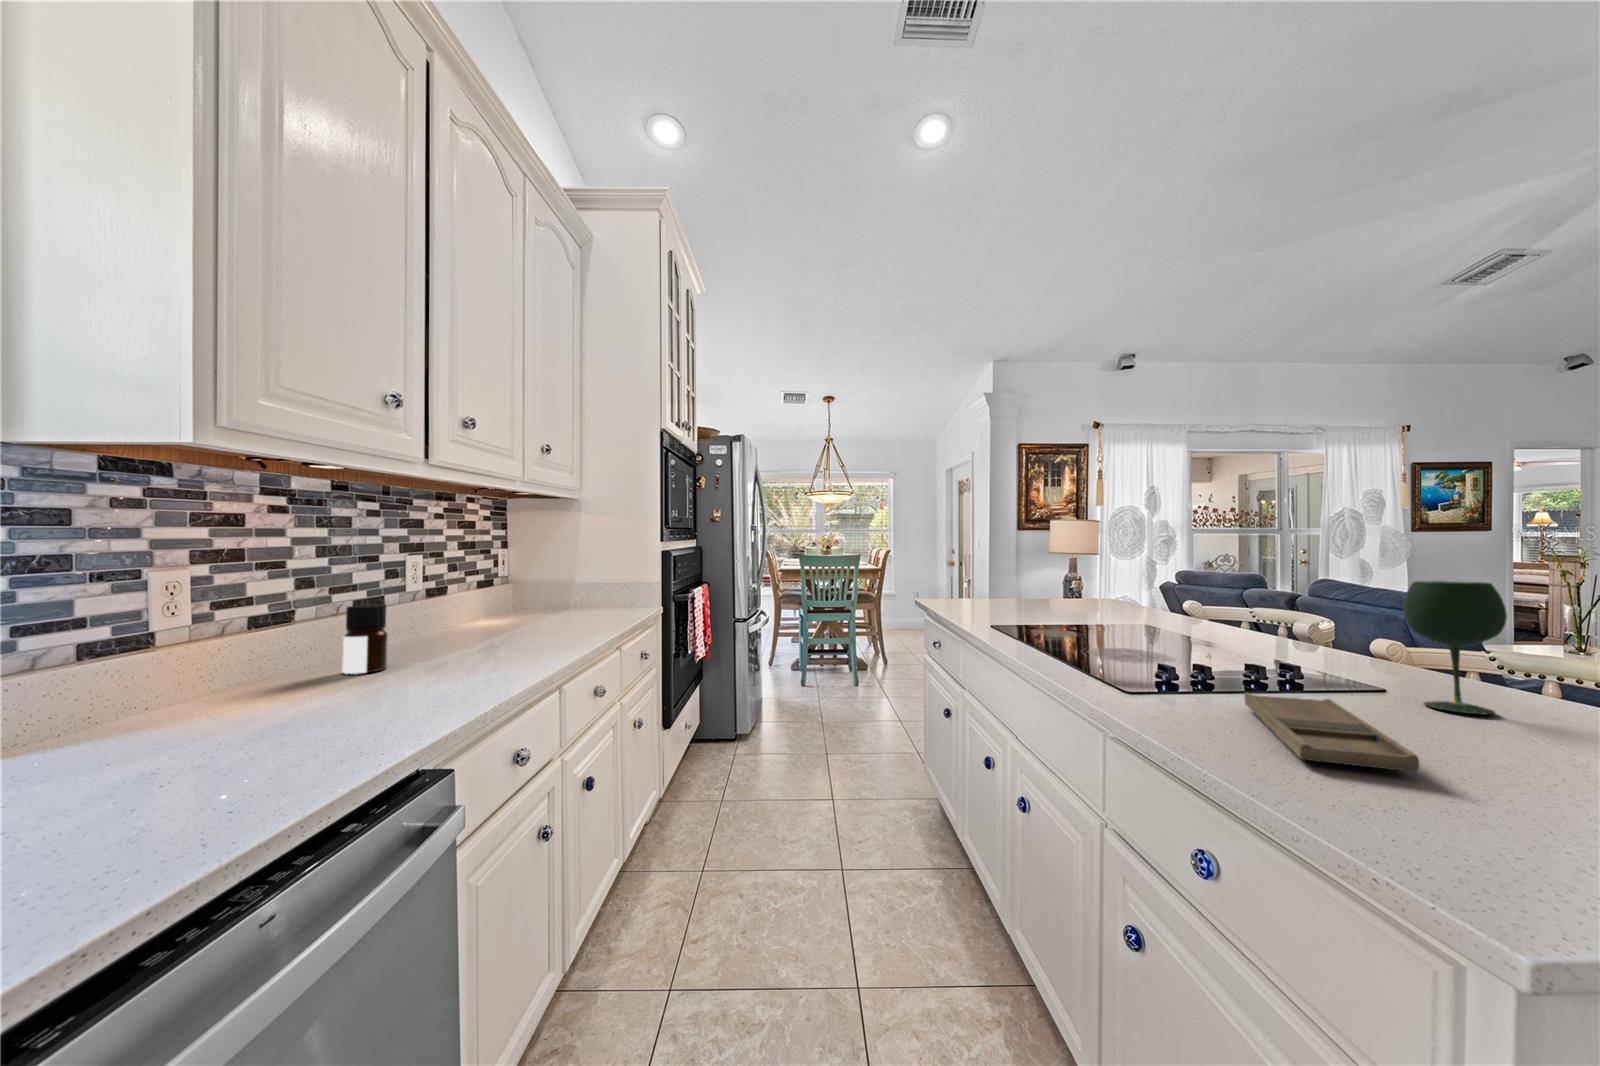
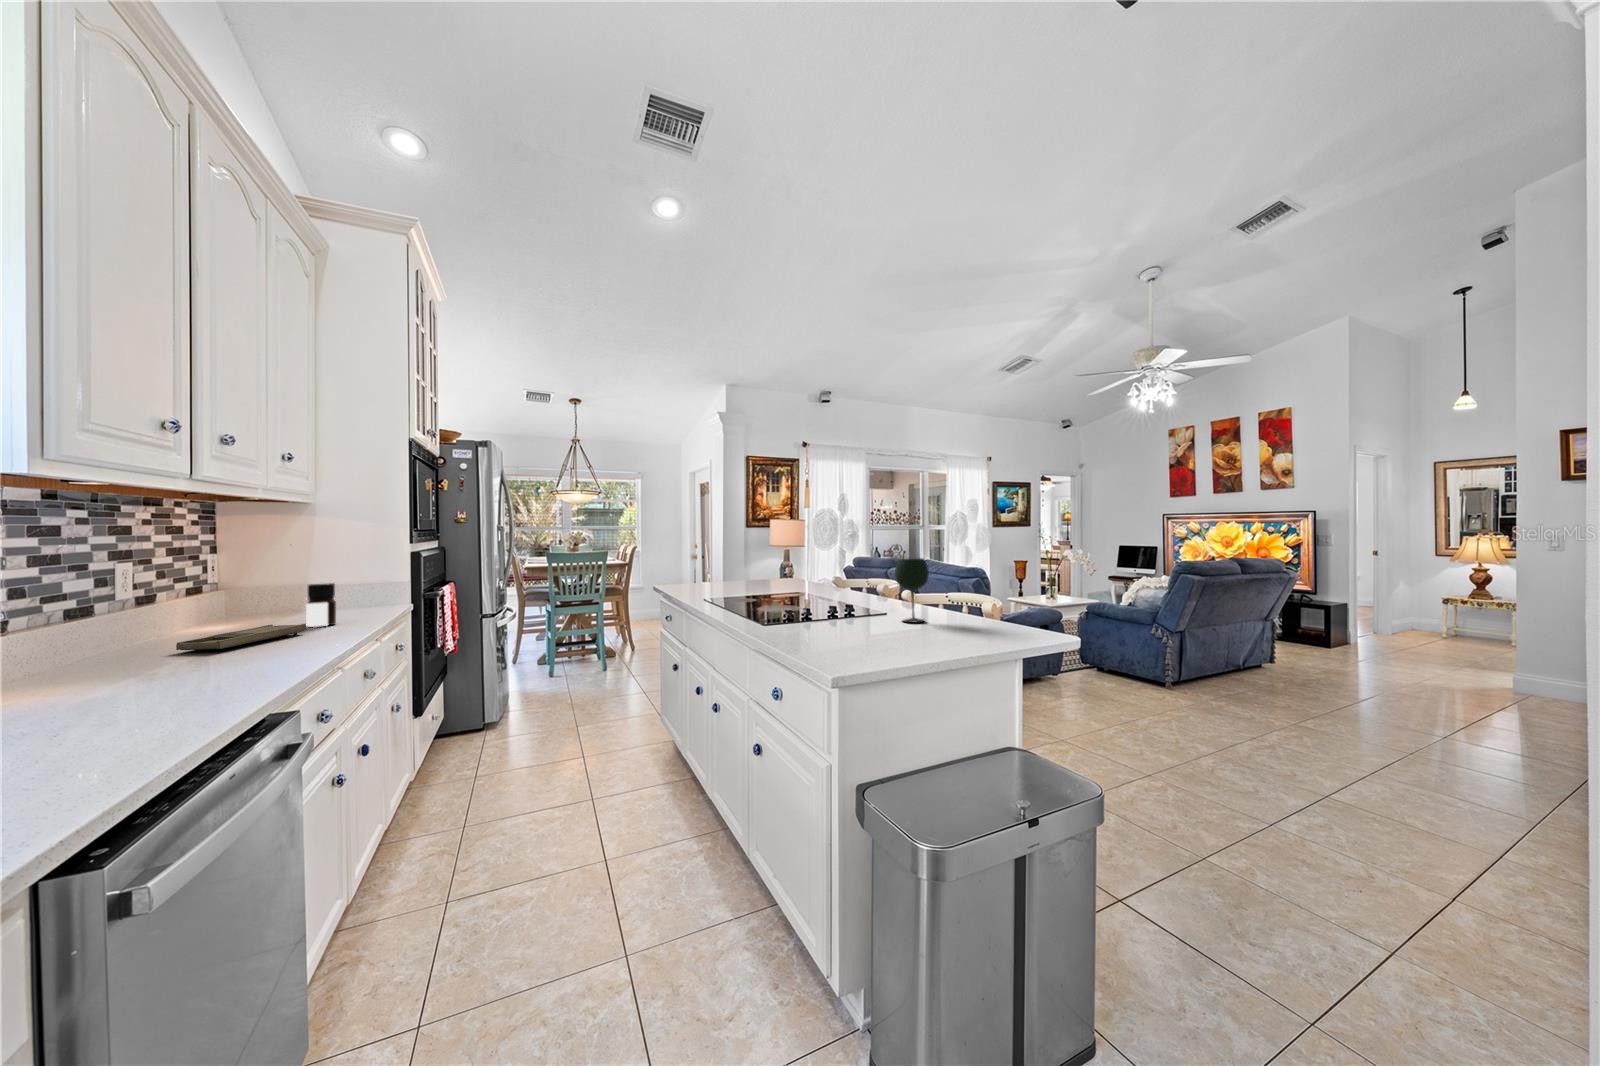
bottle: present [342,605,387,674] -> present [306,583,336,627]
tray: present [1244,693,1419,772] -> present [176,624,307,650]

